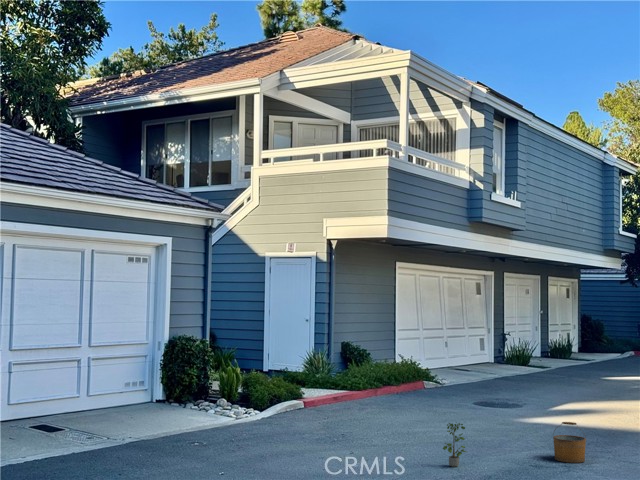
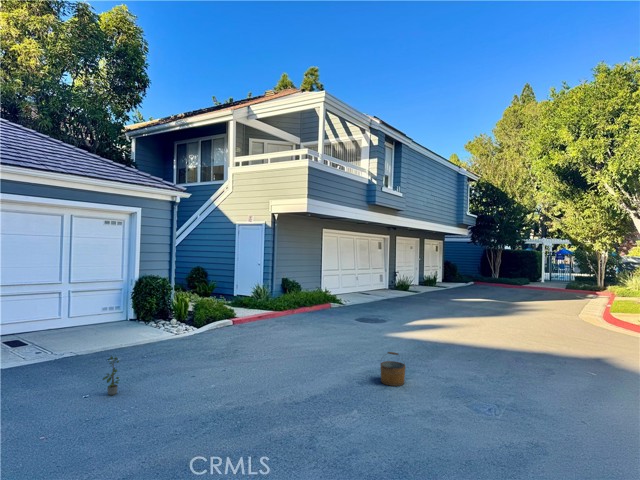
potted plant: present [443,423,466,467] -> present [103,356,119,395]

